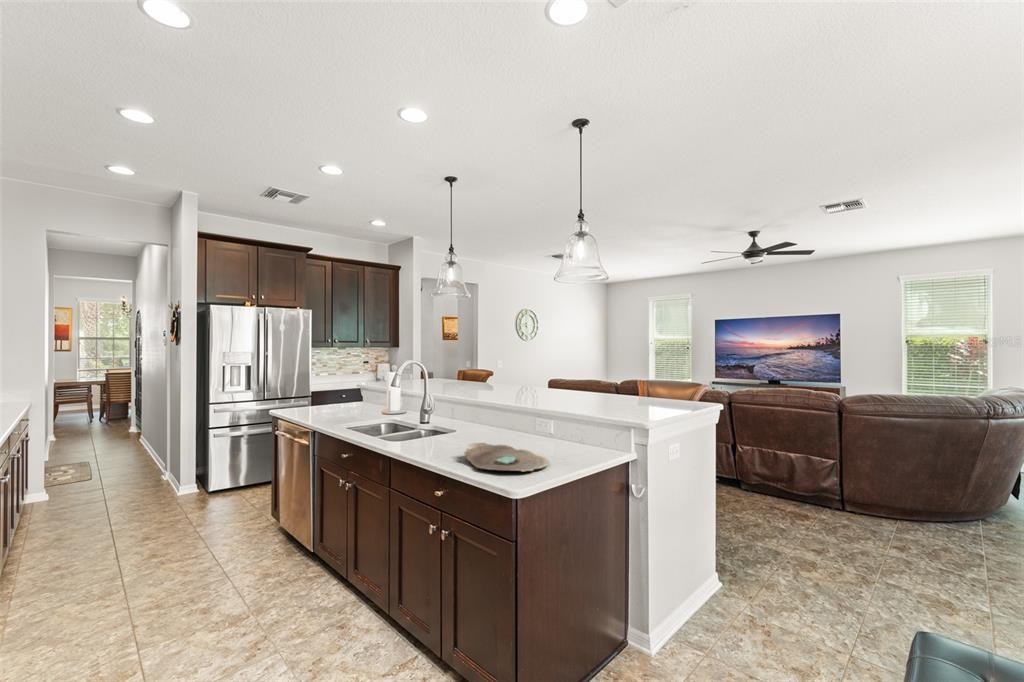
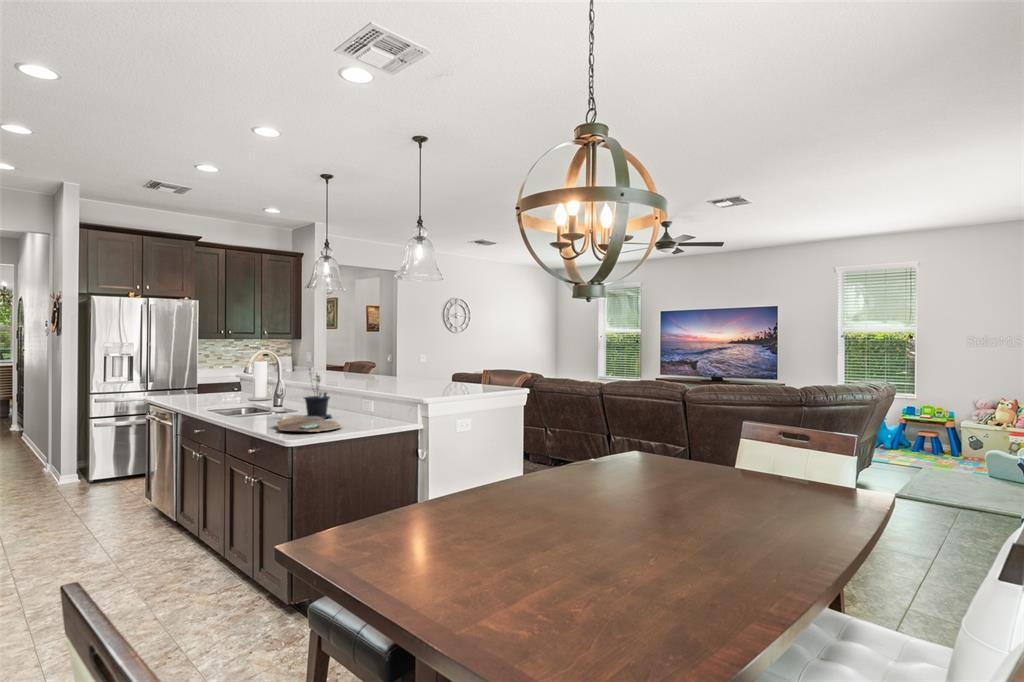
potted plant: none [467,382,507,446] -> present [304,367,332,419]

